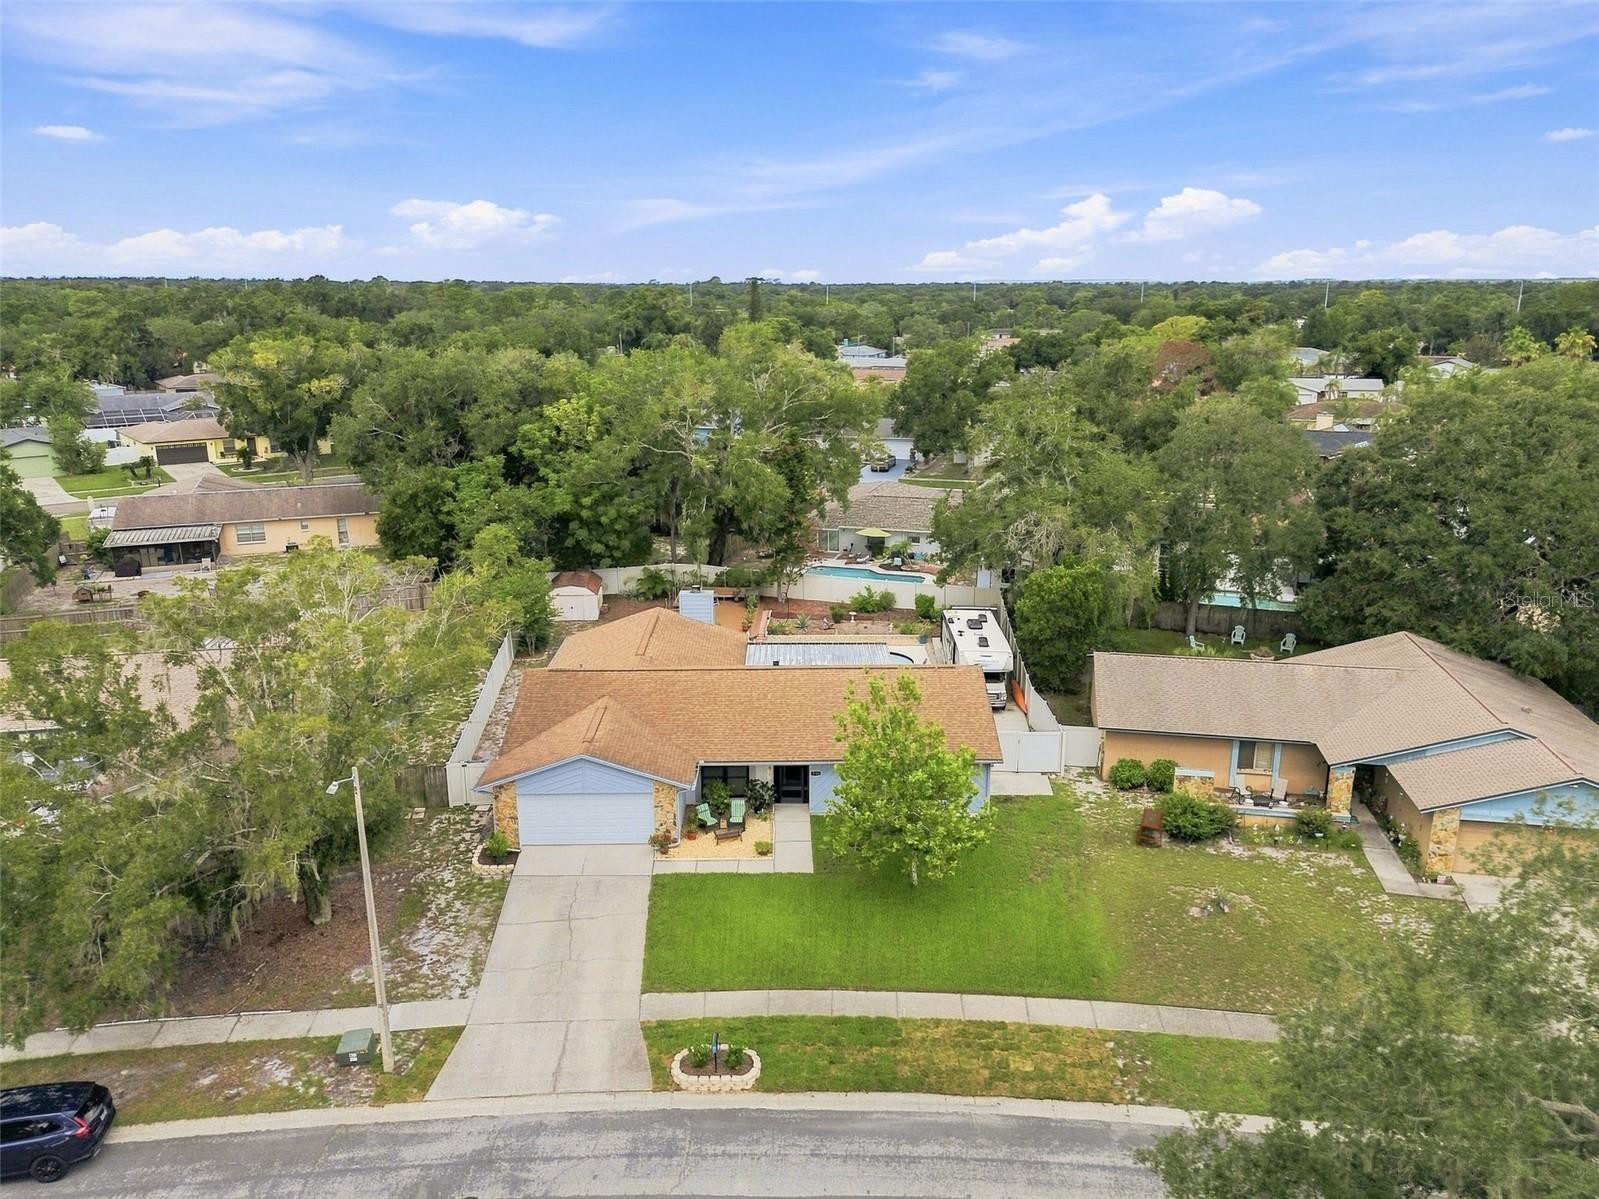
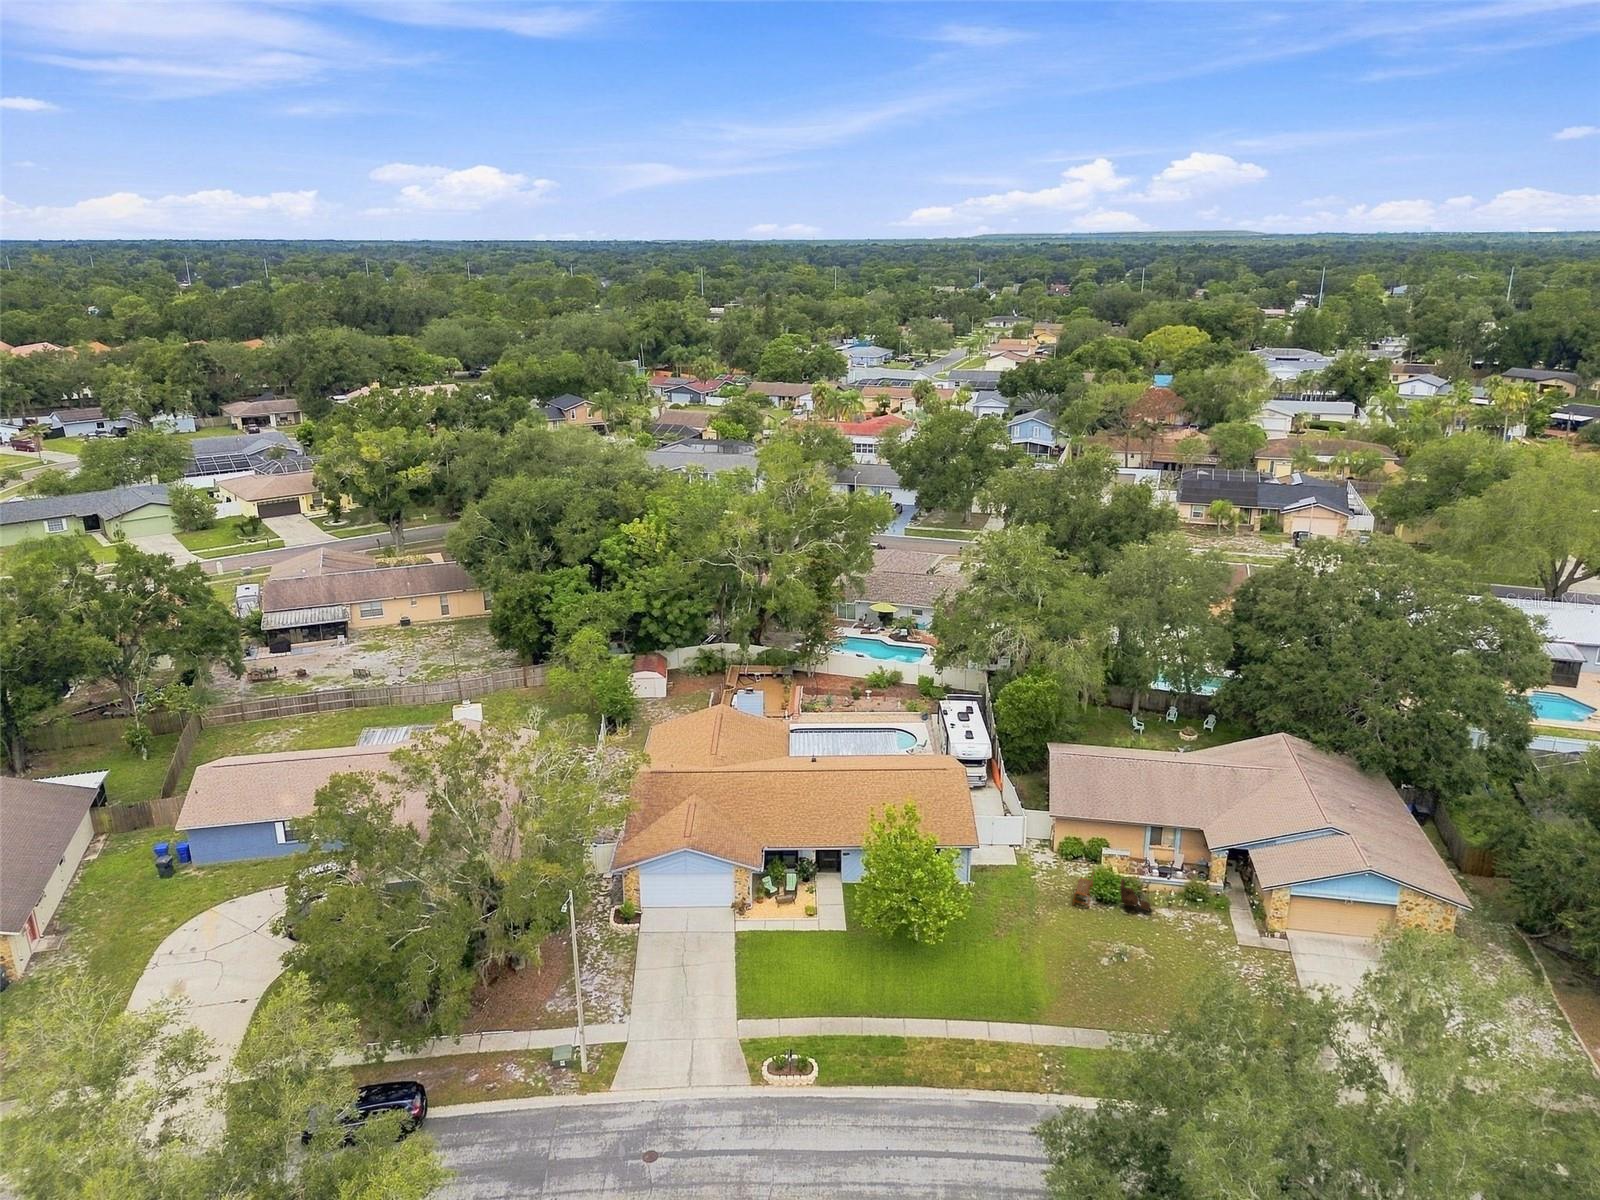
lounge chair: none [1205,805,1249,855] -> present [1120,879,1150,911]

